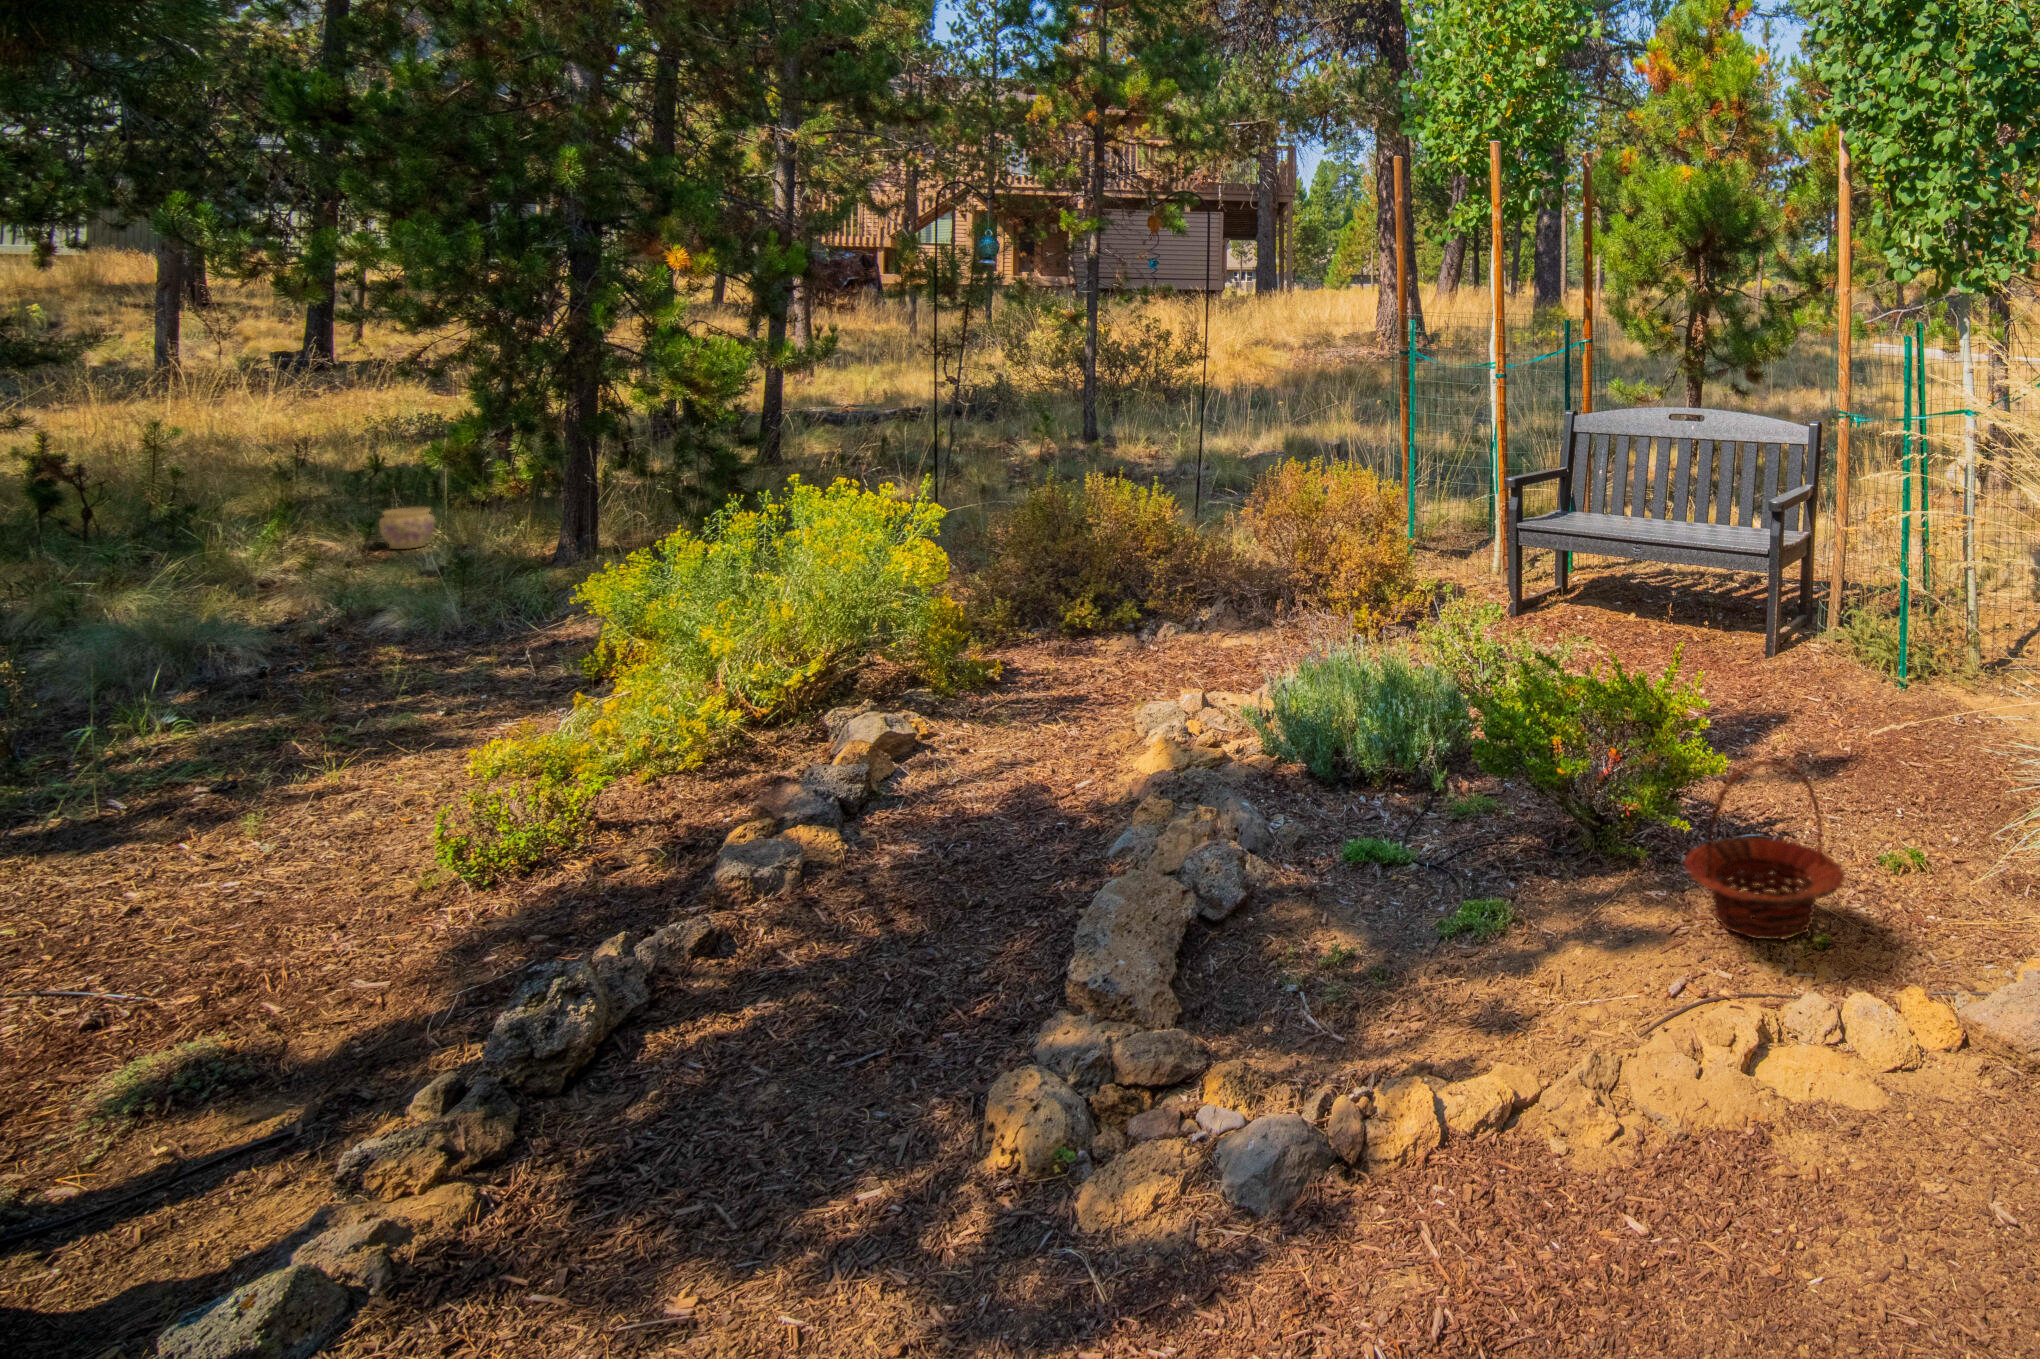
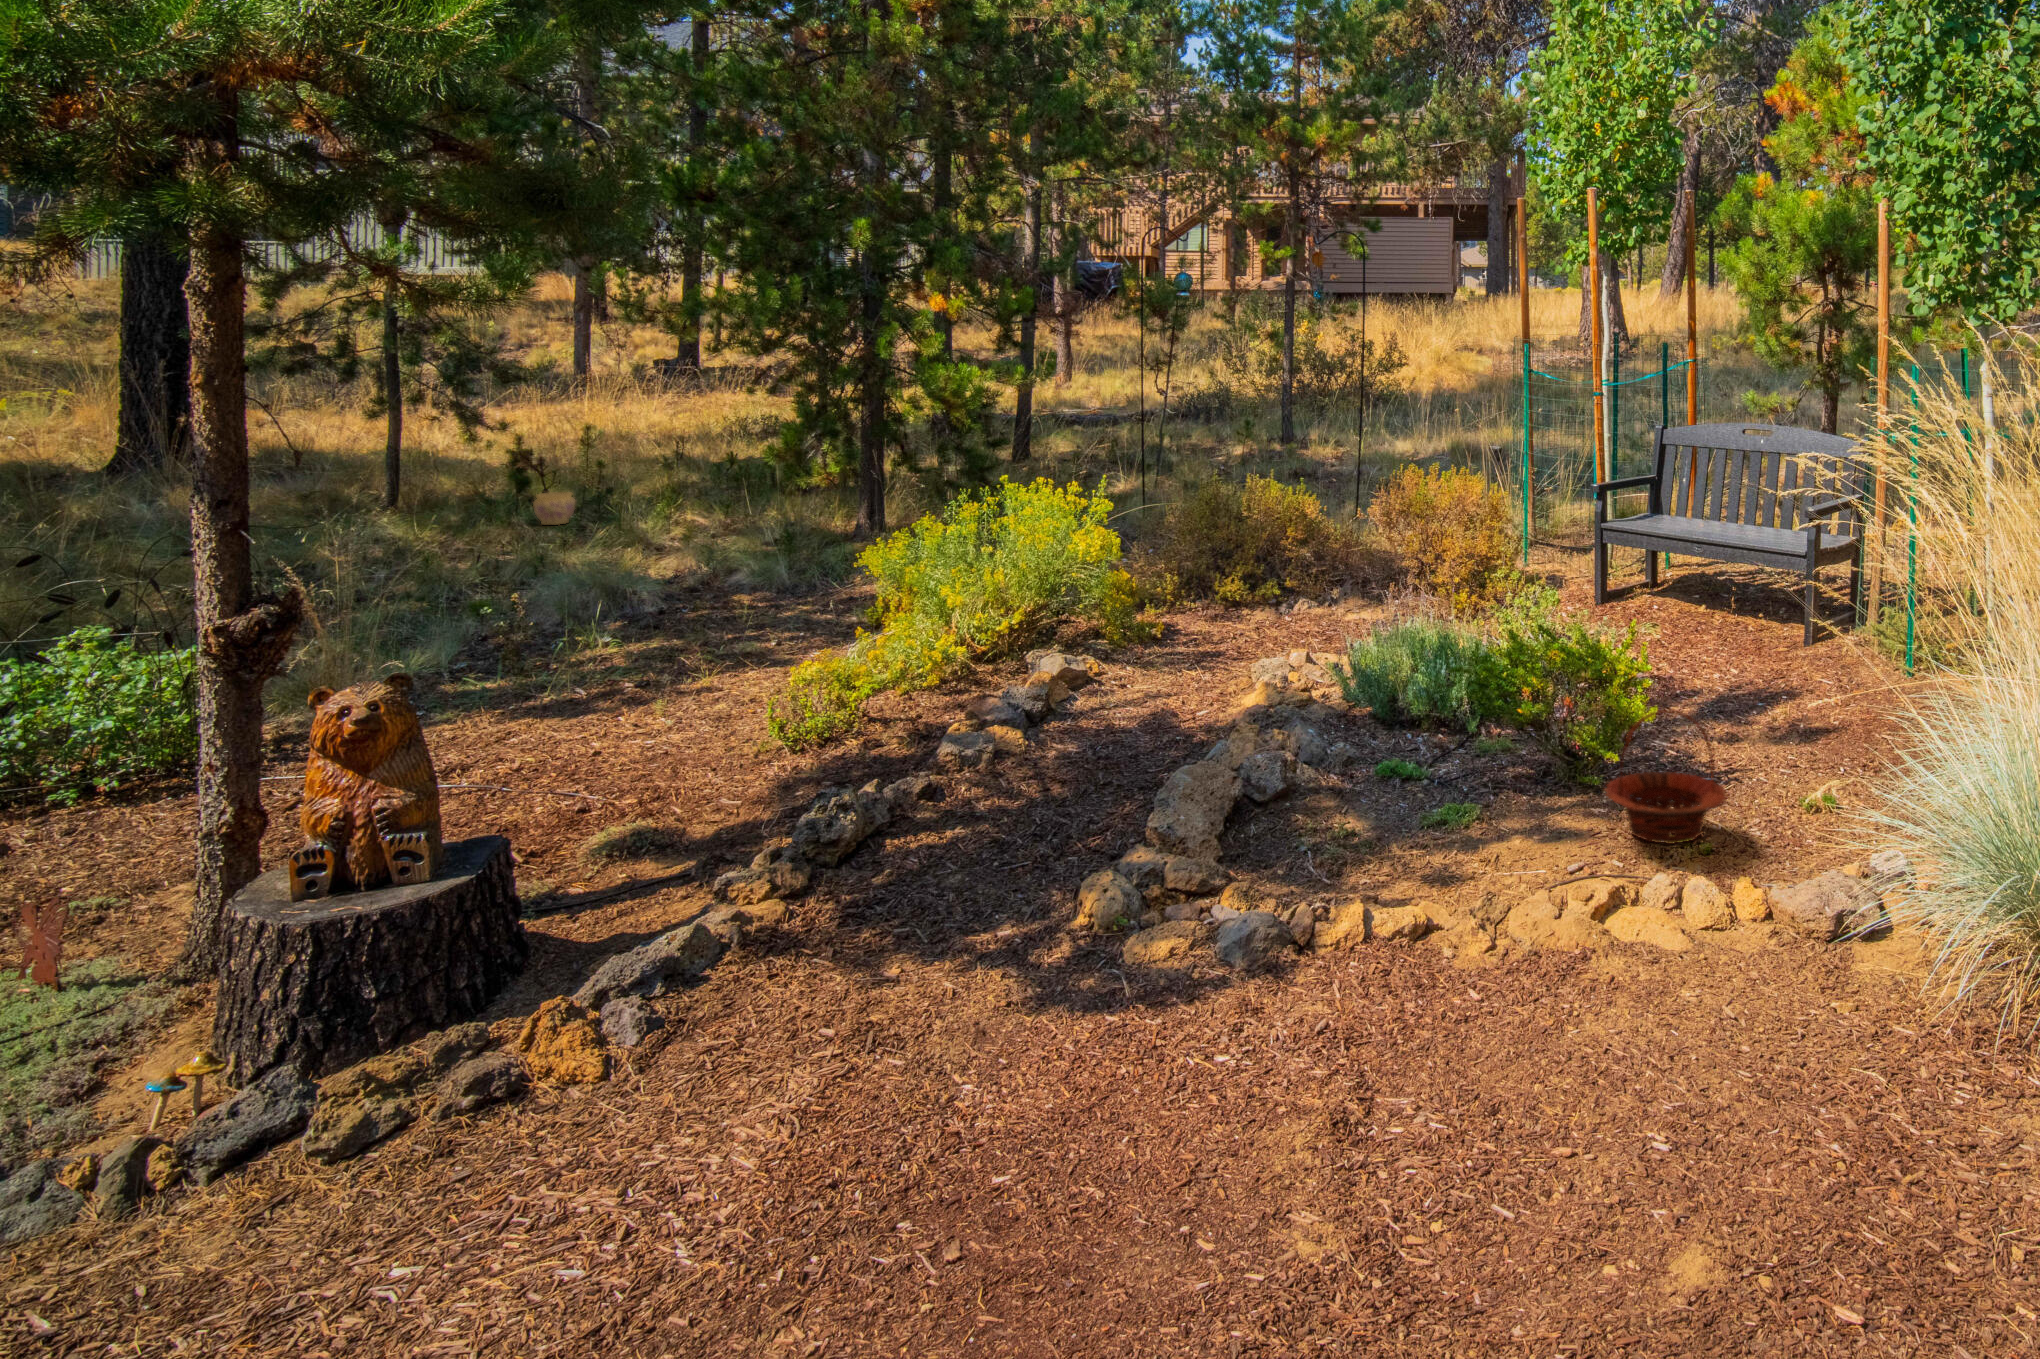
planter: present [379,507,435,549] -> present [533,492,575,525]

